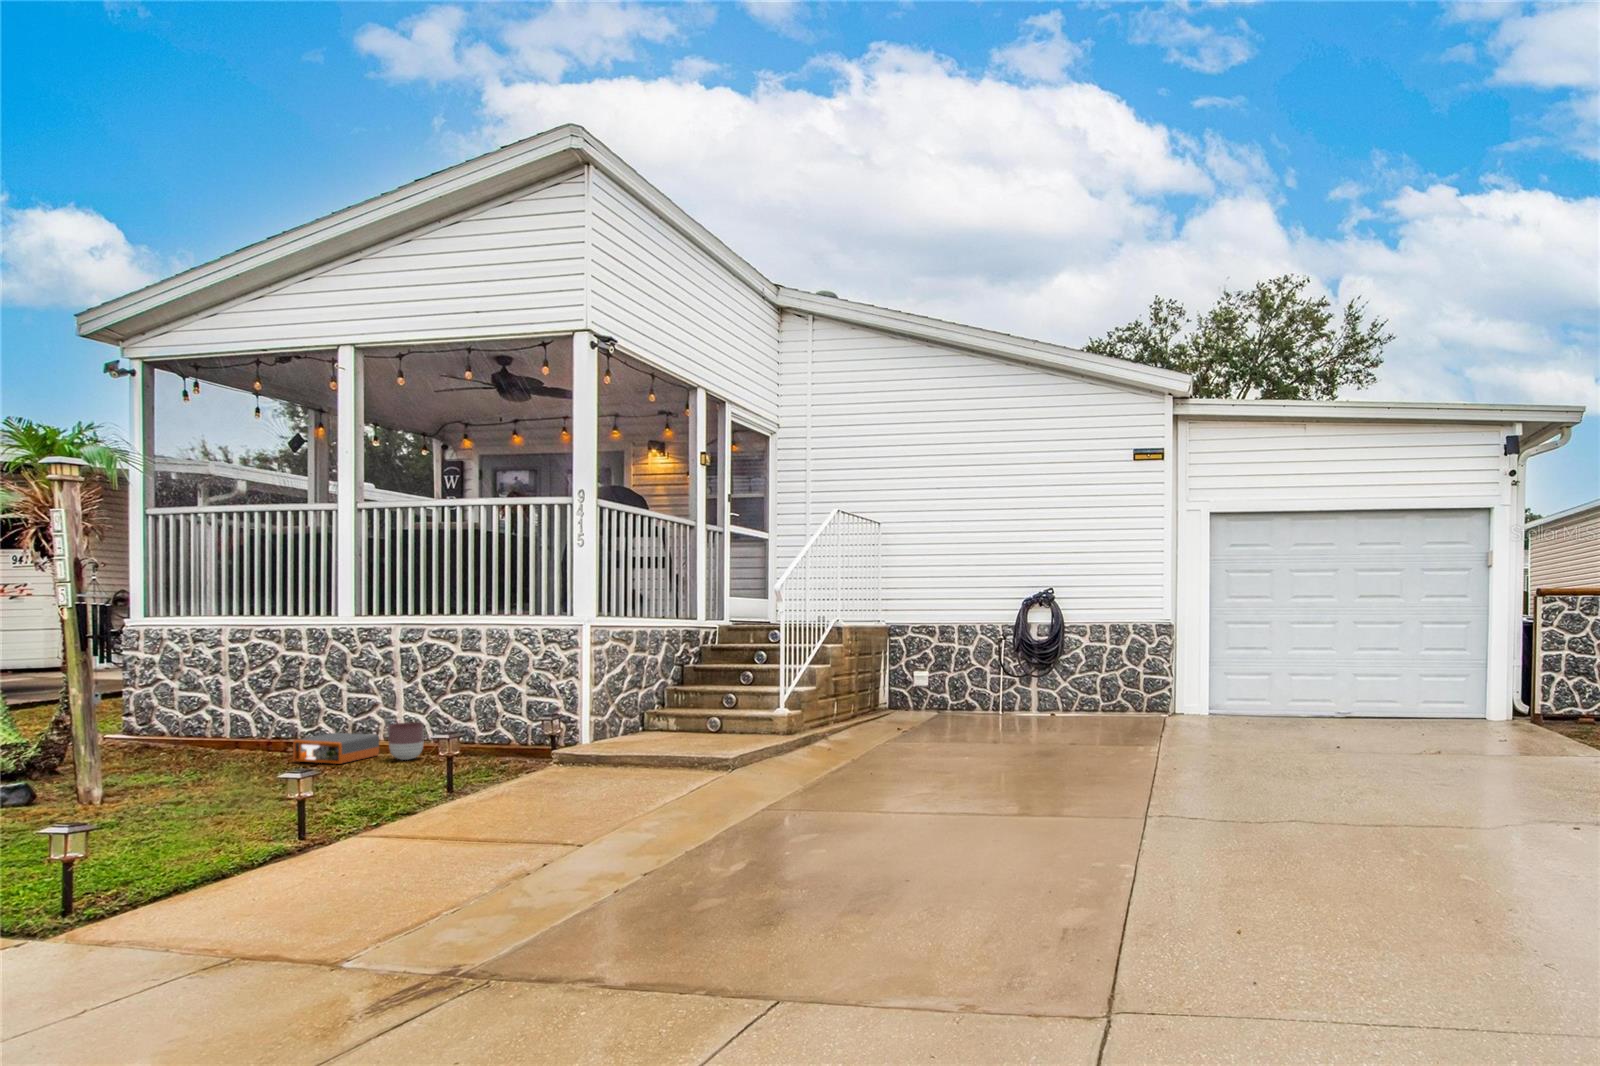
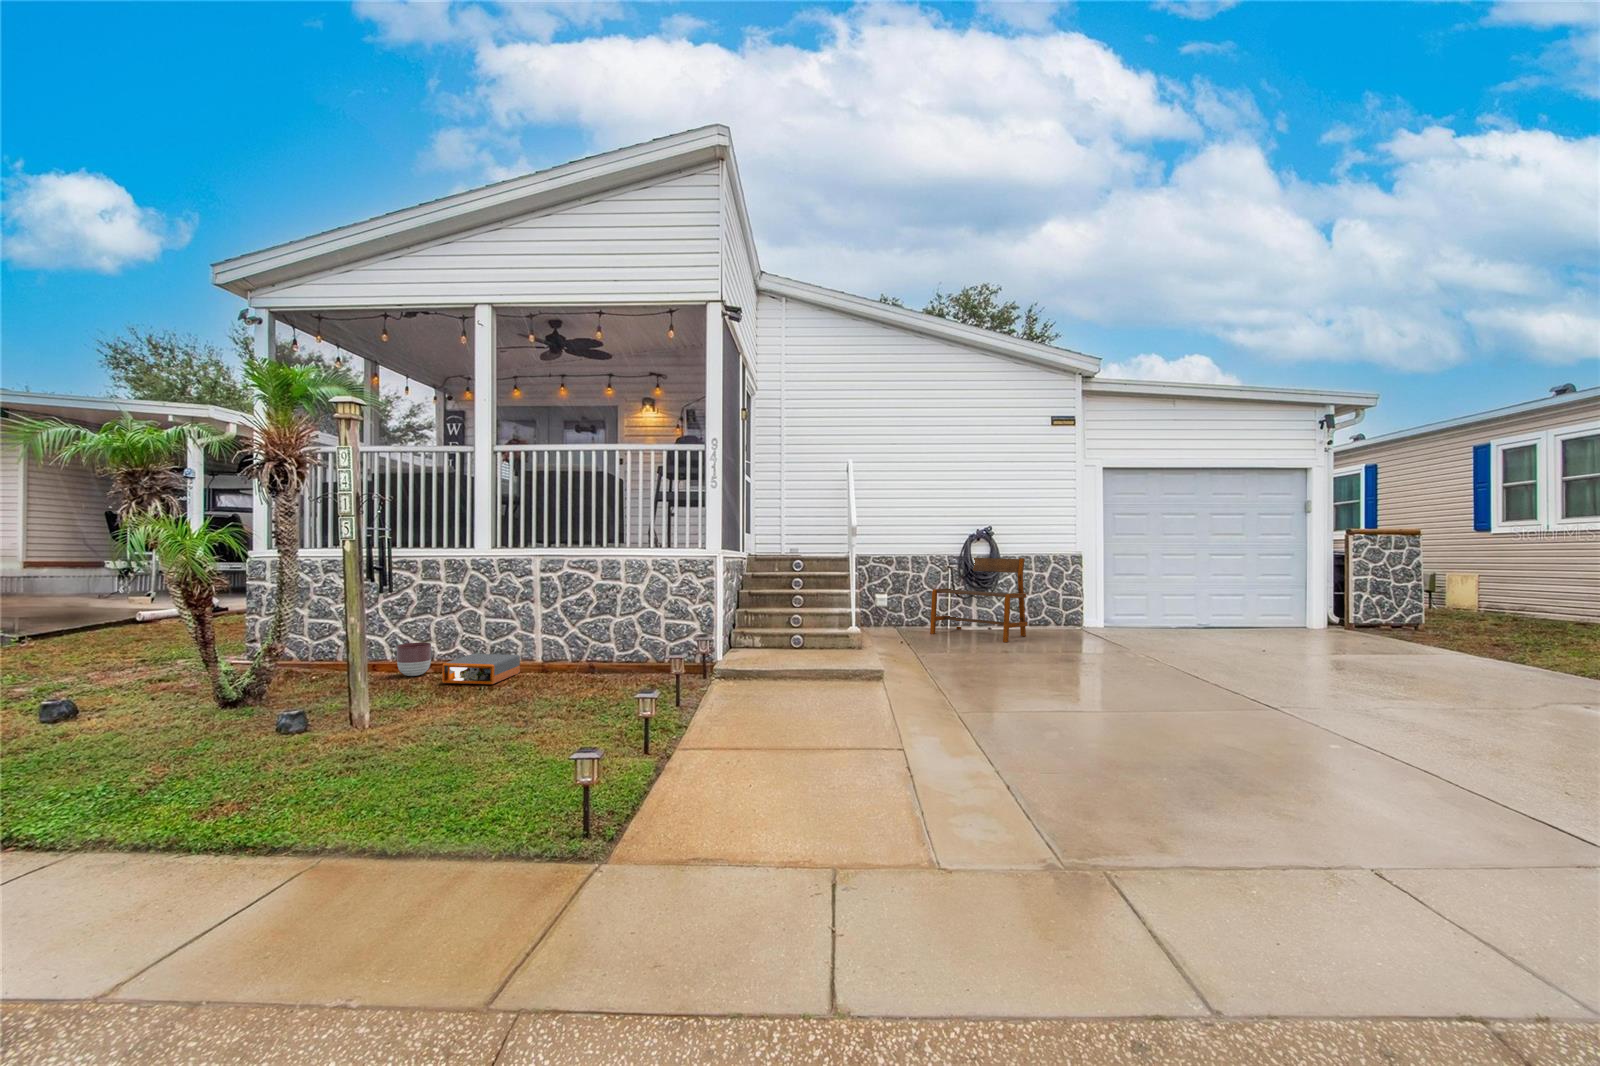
bench: none [943,617,1069,739] -> present [930,558,1028,642]
planter: present [388,722,424,760] -> present [397,642,431,676]

